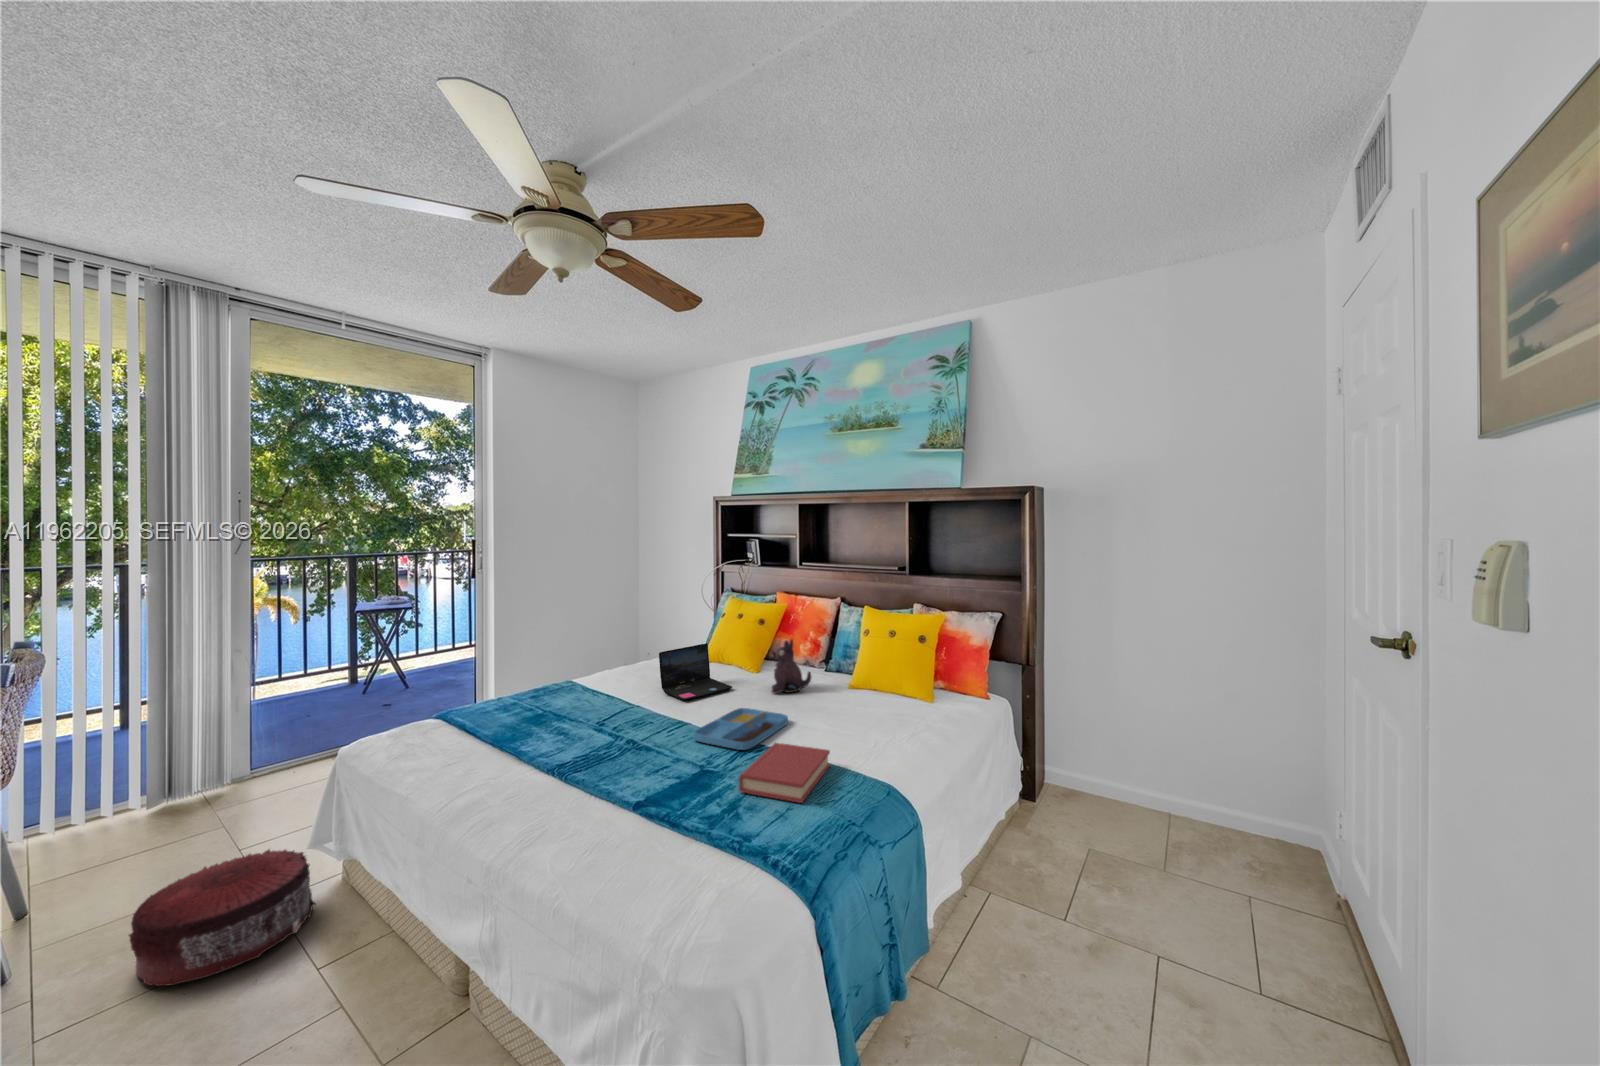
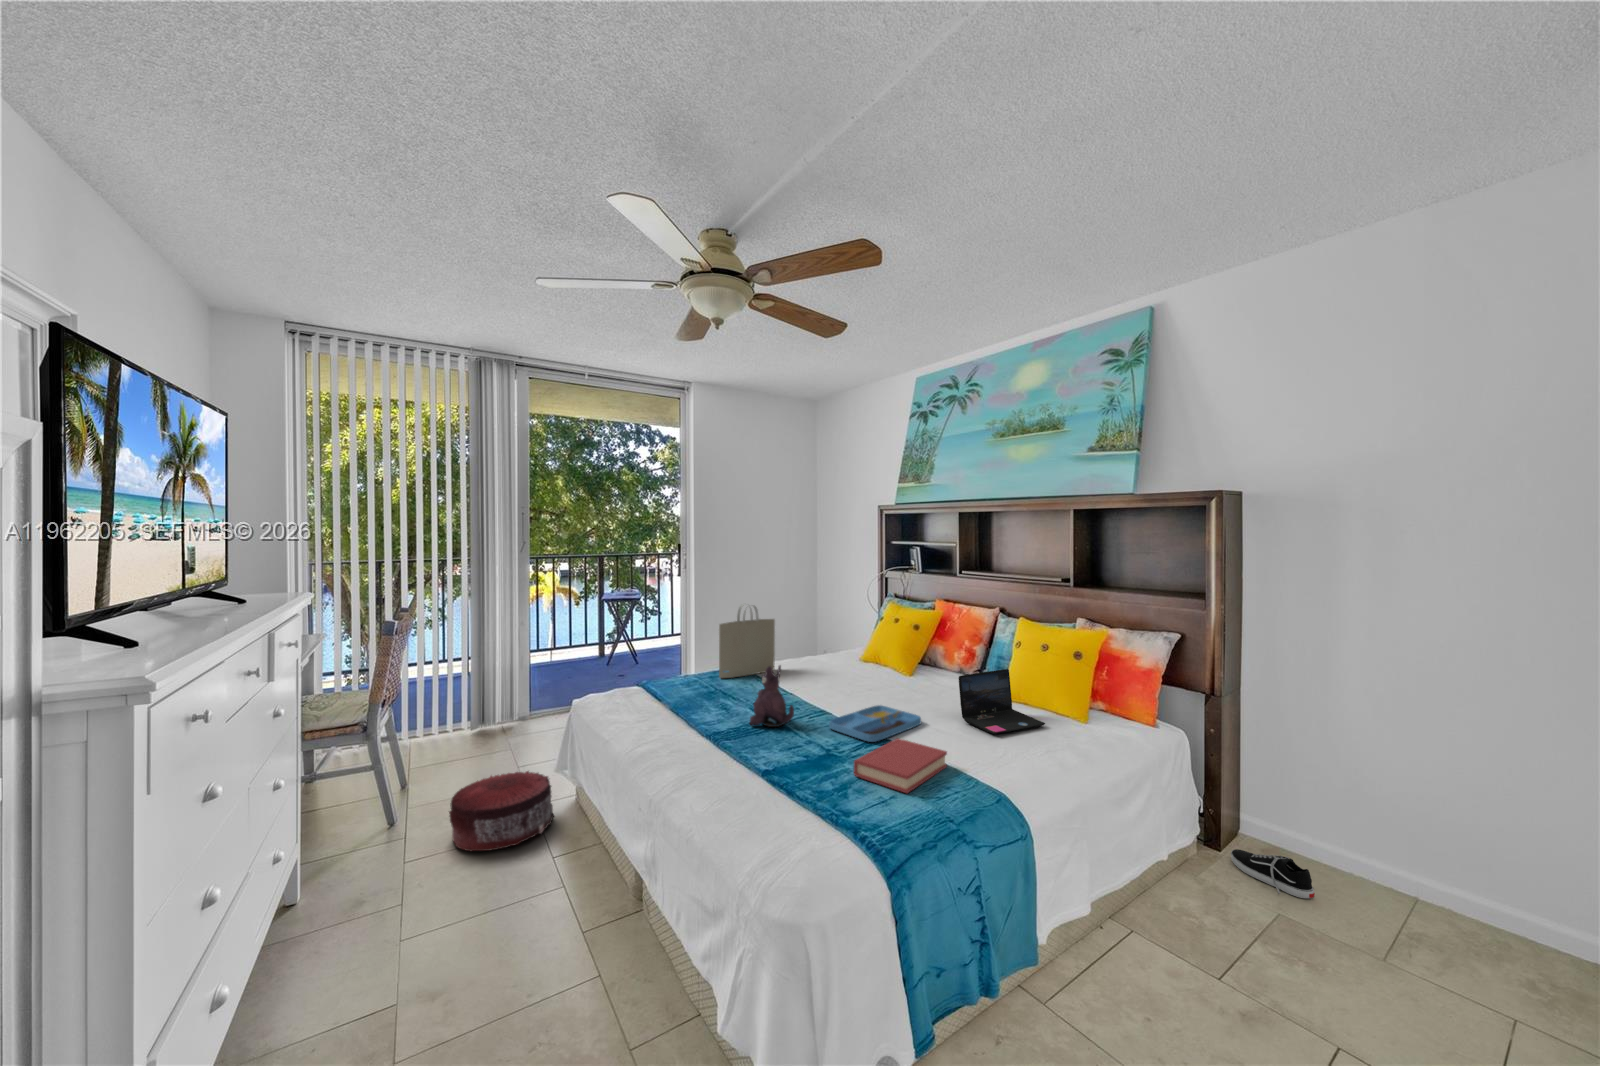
tote bag: none [545,607,610,696] -> present [719,604,775,678]
plush toy: present [772,639,812,693] -> present [750,666,794,727]
laptop: present [659,643,732,700] -> present [959,669,1045,734]
shoe: none [1044,797,1108,831] -> present [1231,849,1315,898]

